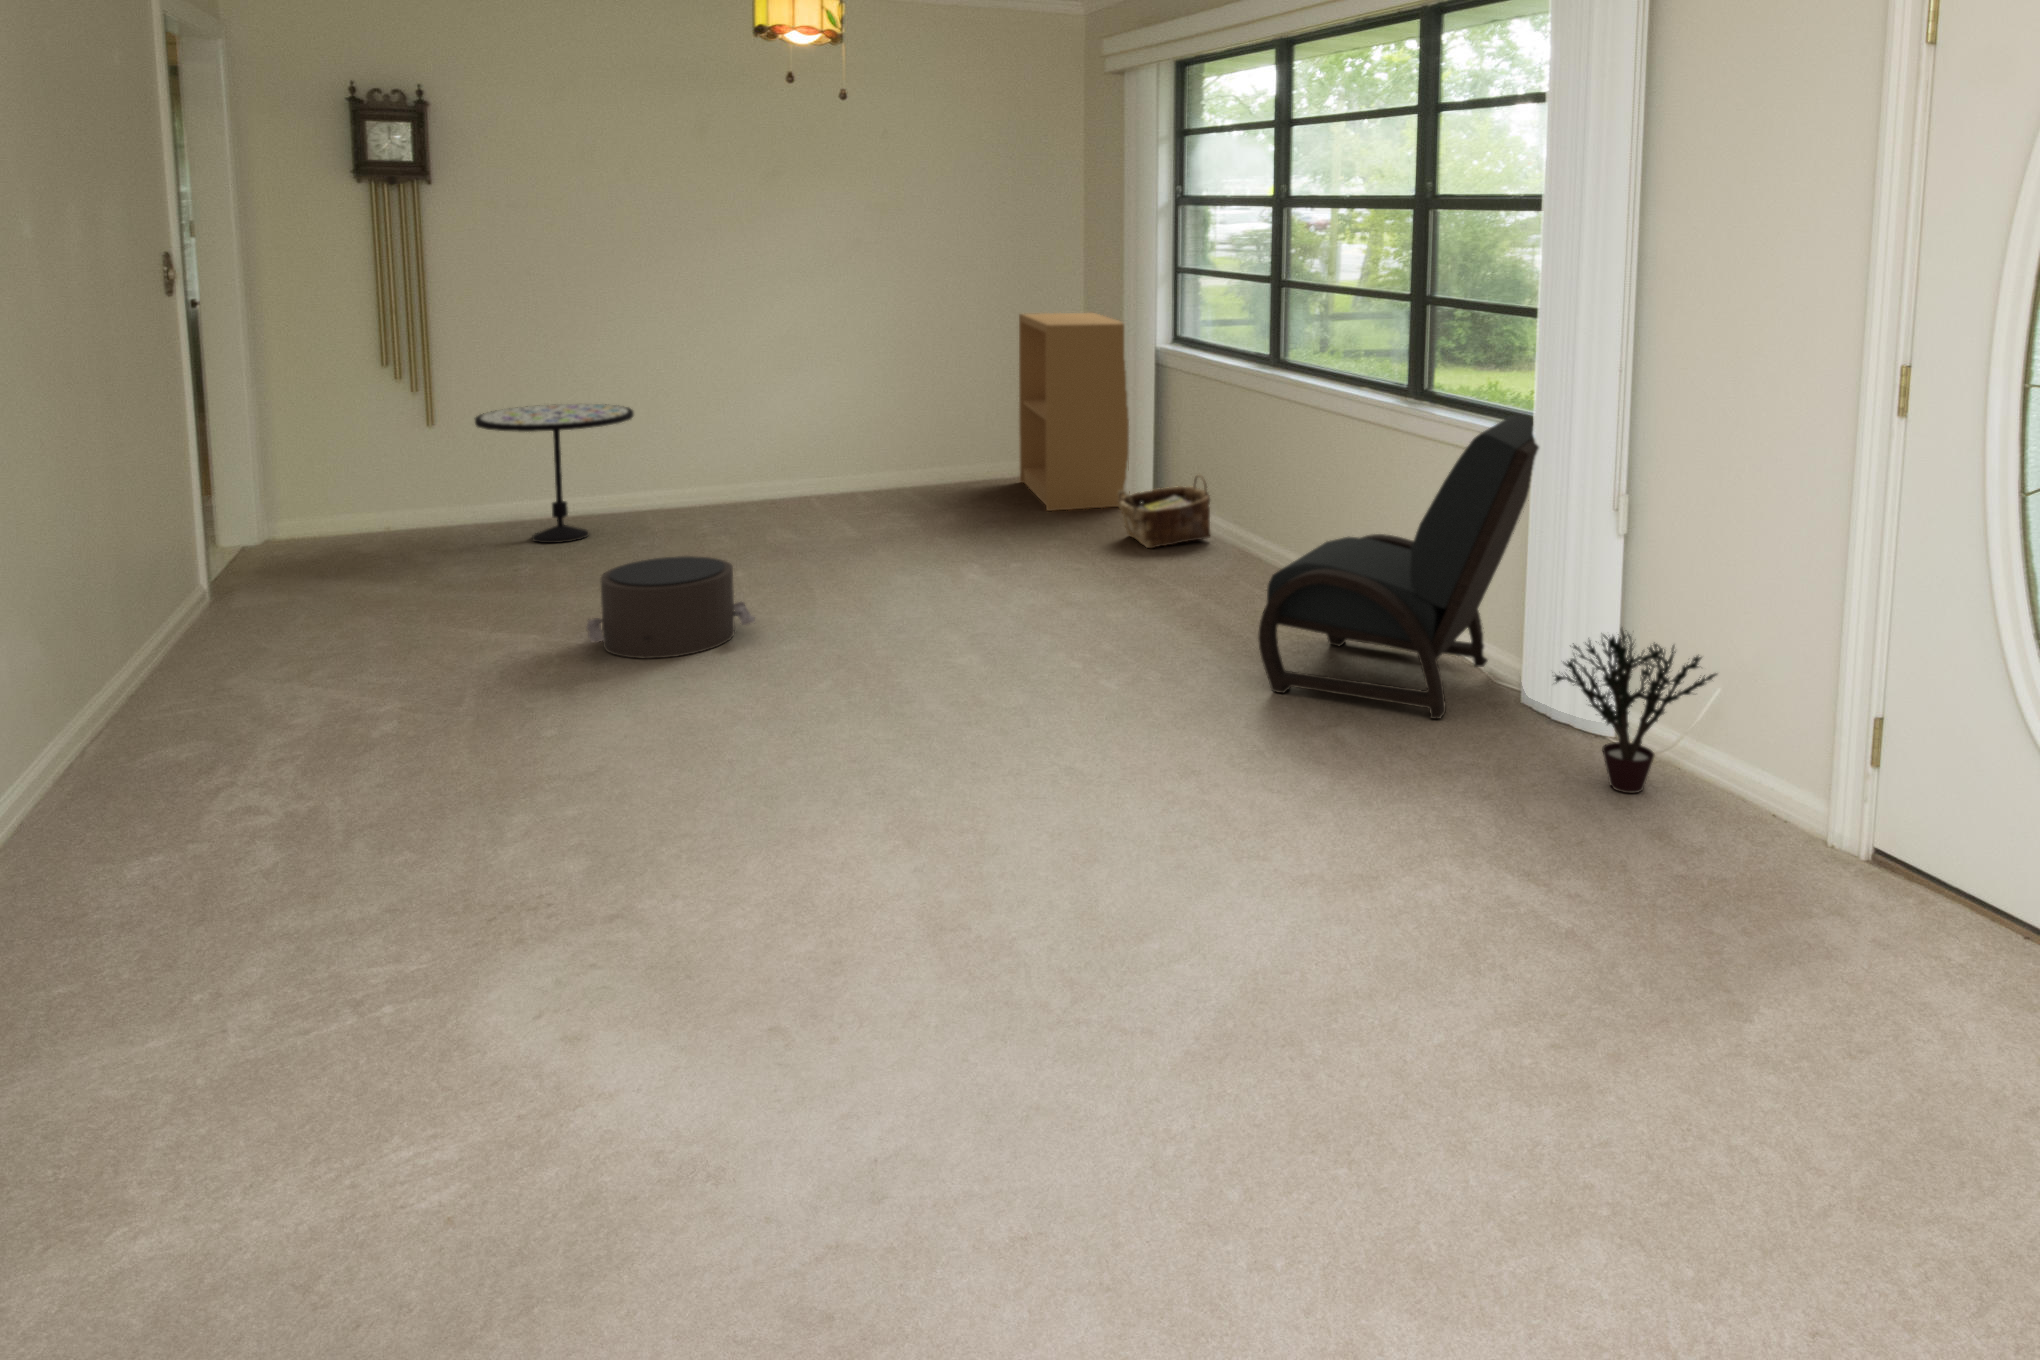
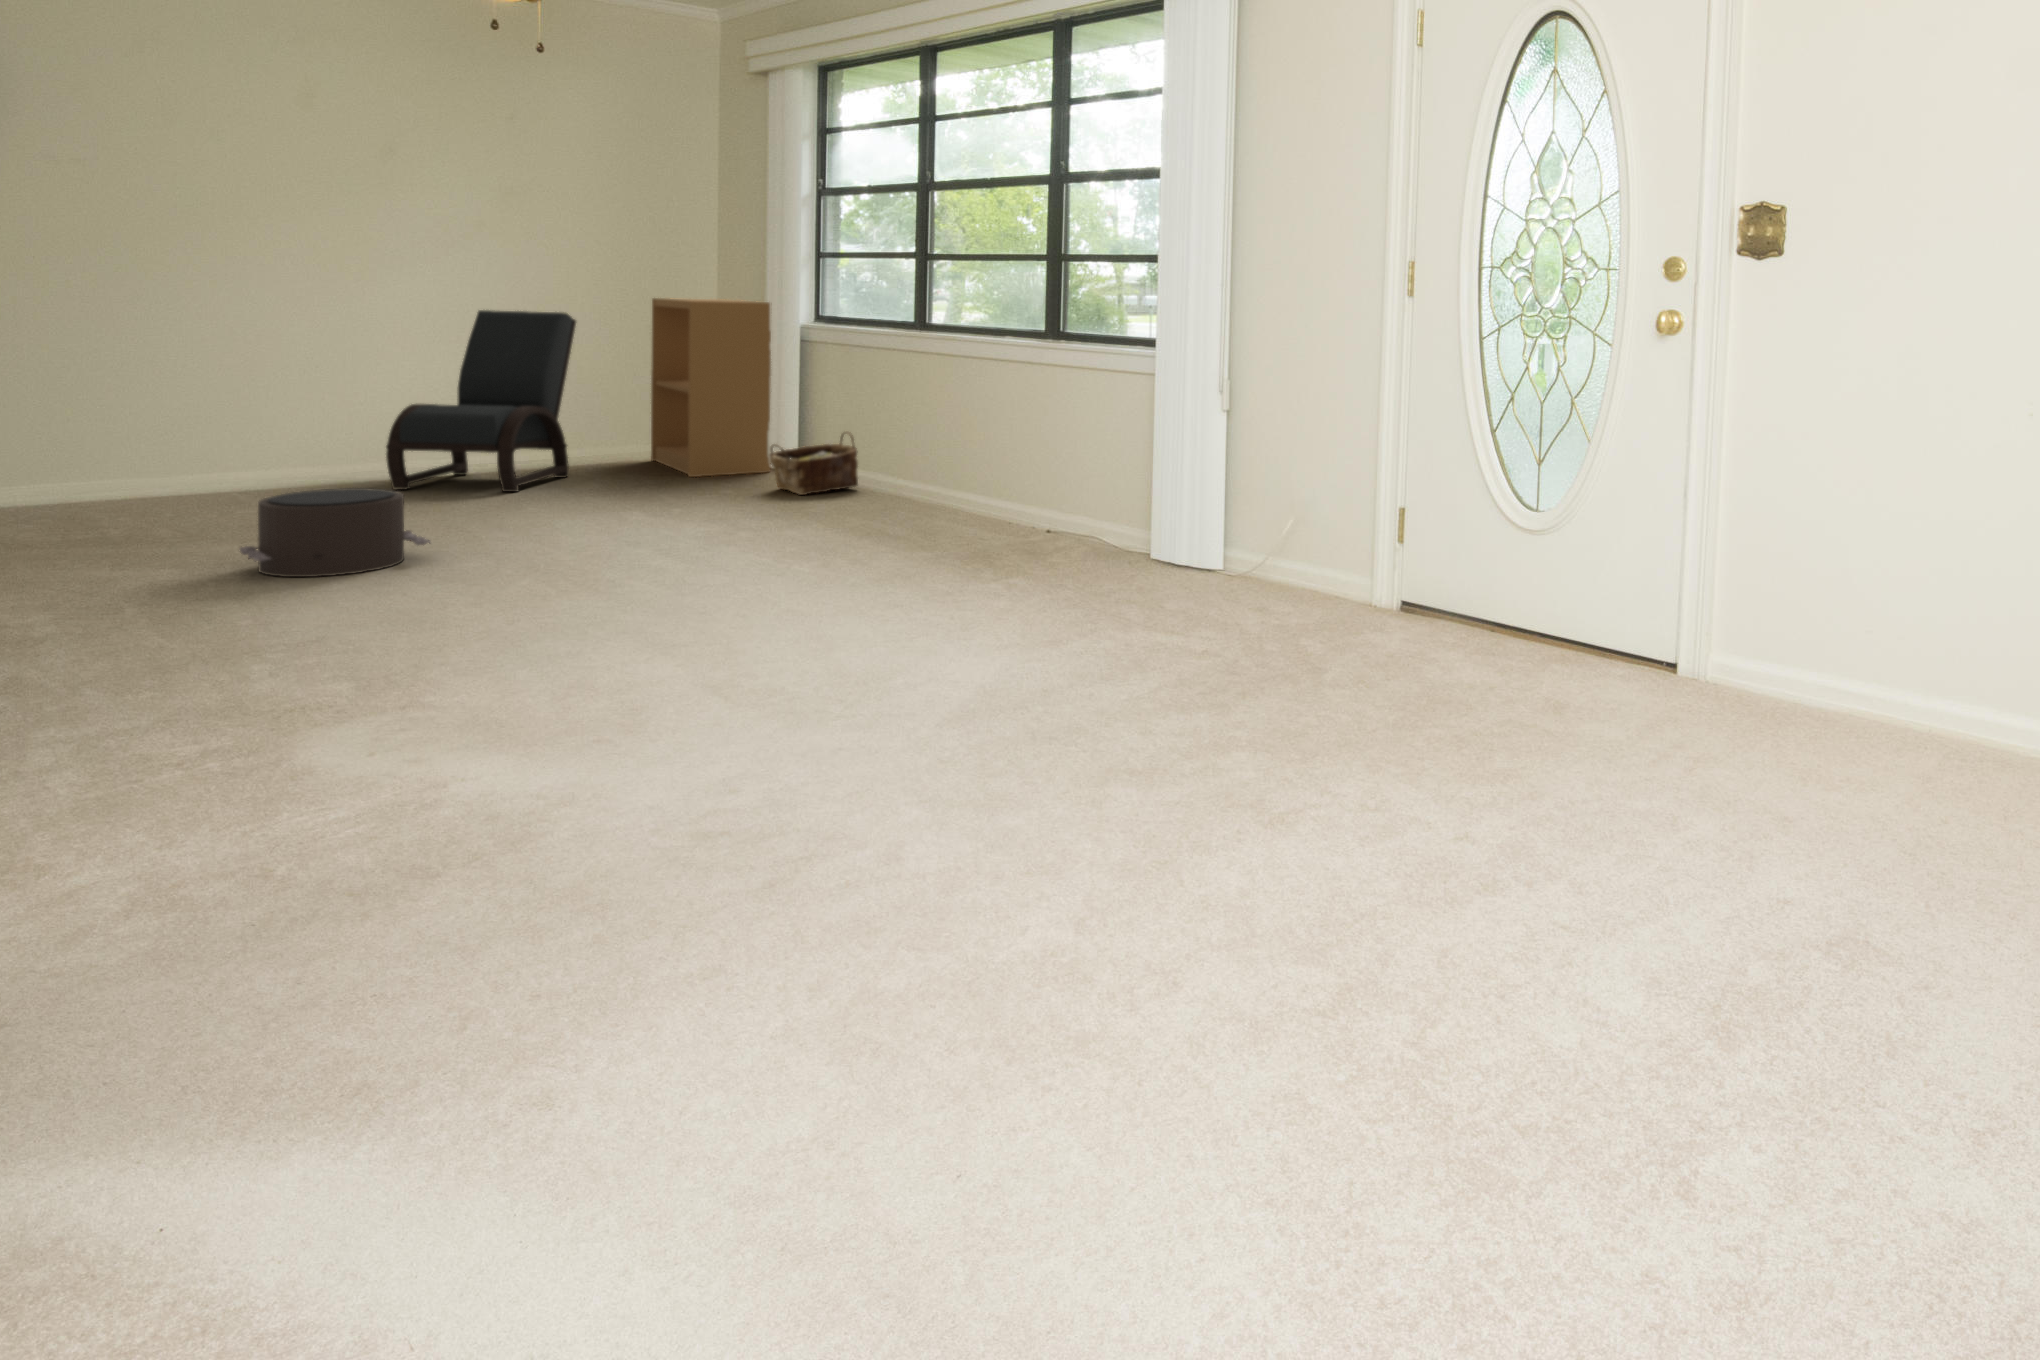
side table: present [475,404,634,543] -> none [38,373,234,513]
lounge chair: present [1258,415,1539,719] -> present [386,310,576,492]
potted plant: present [1555,629,1717,793] -> none [1173,471,1295,593]

